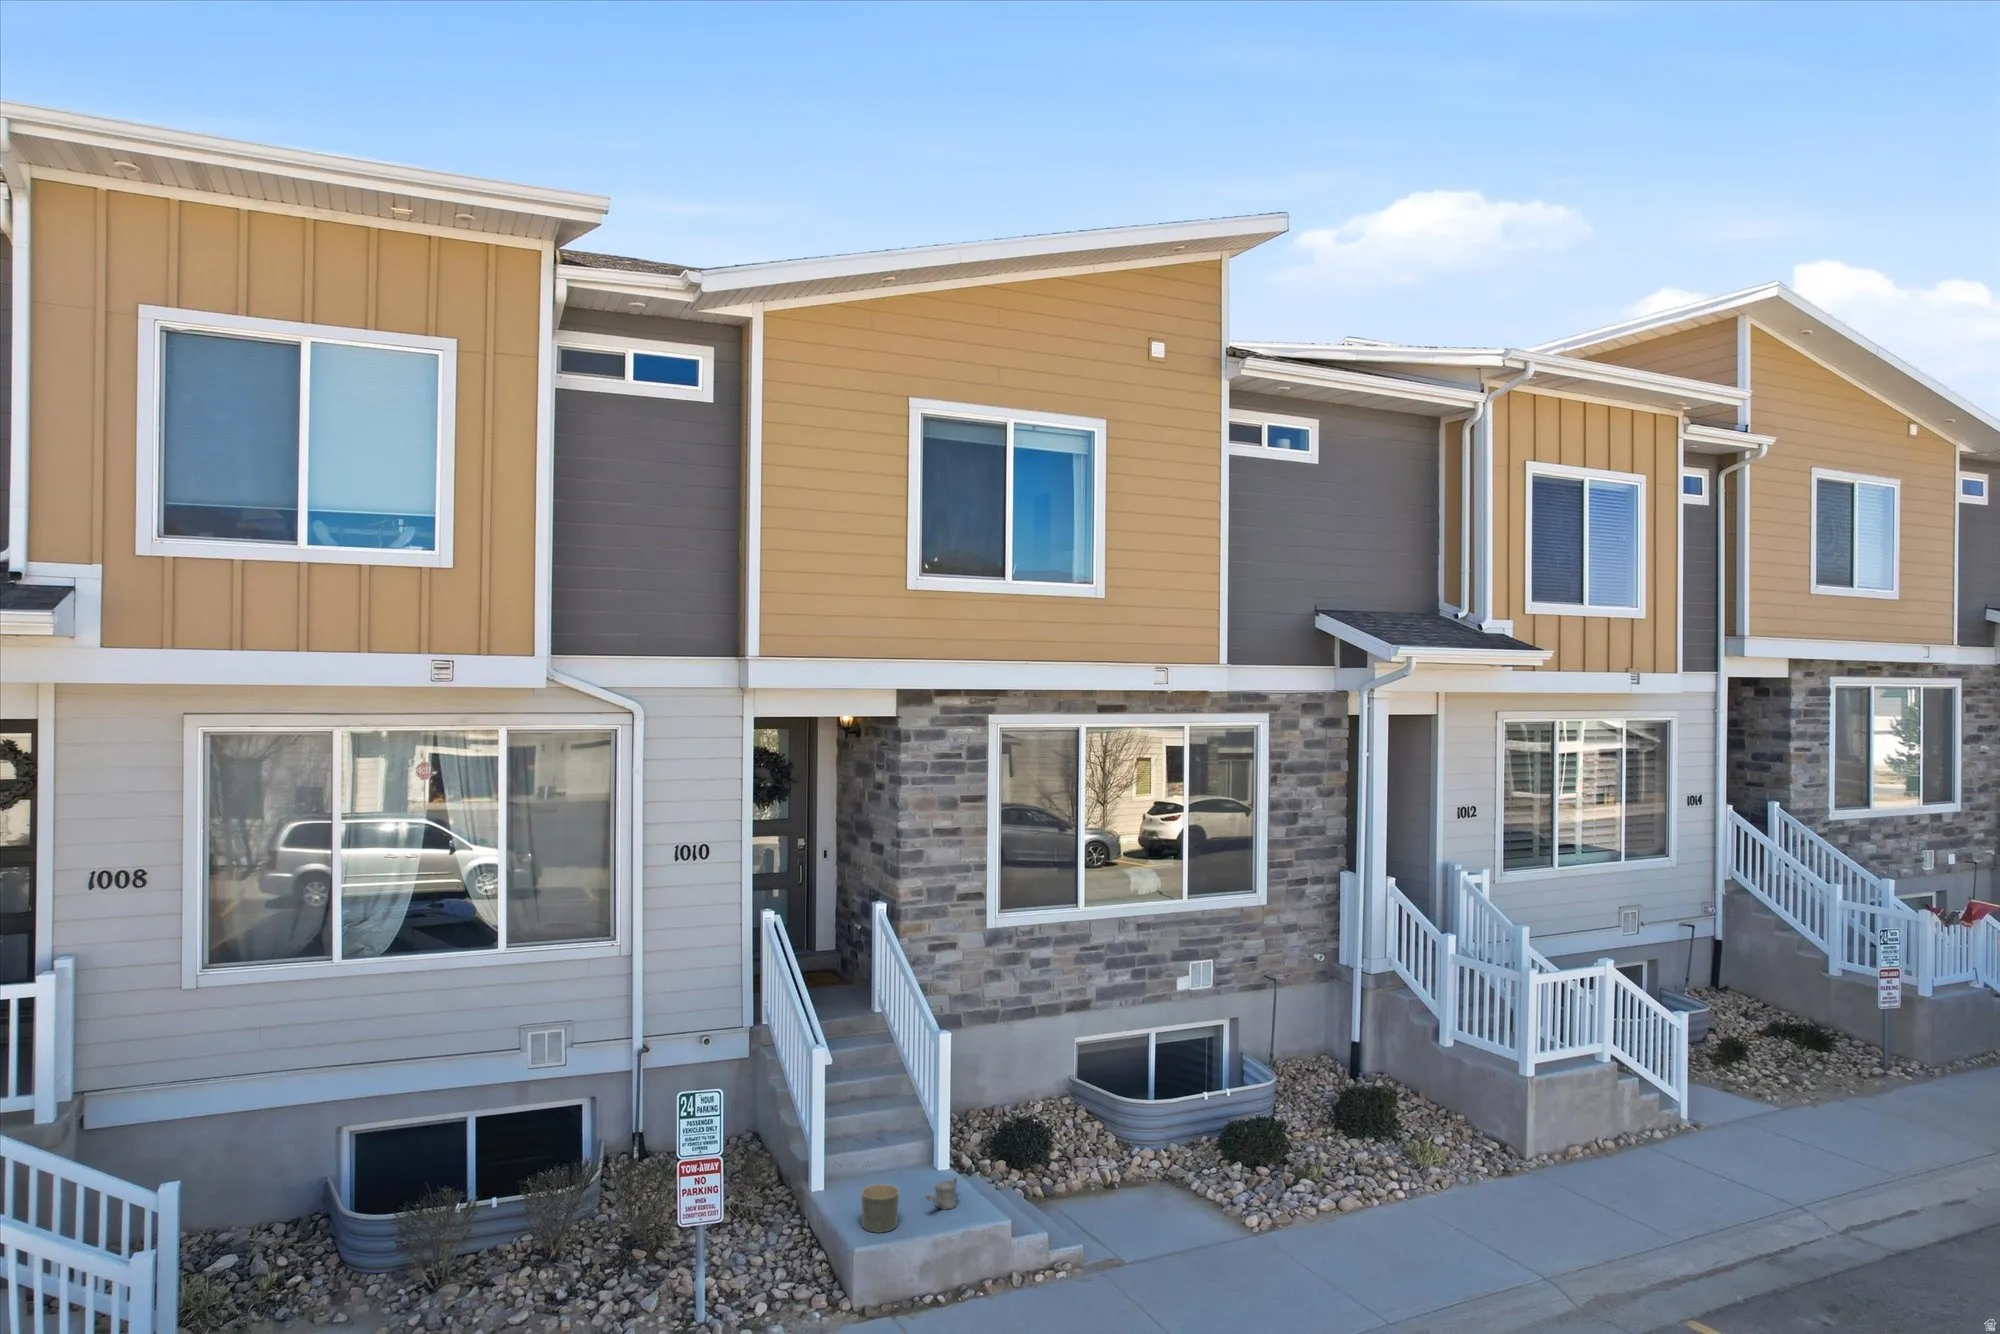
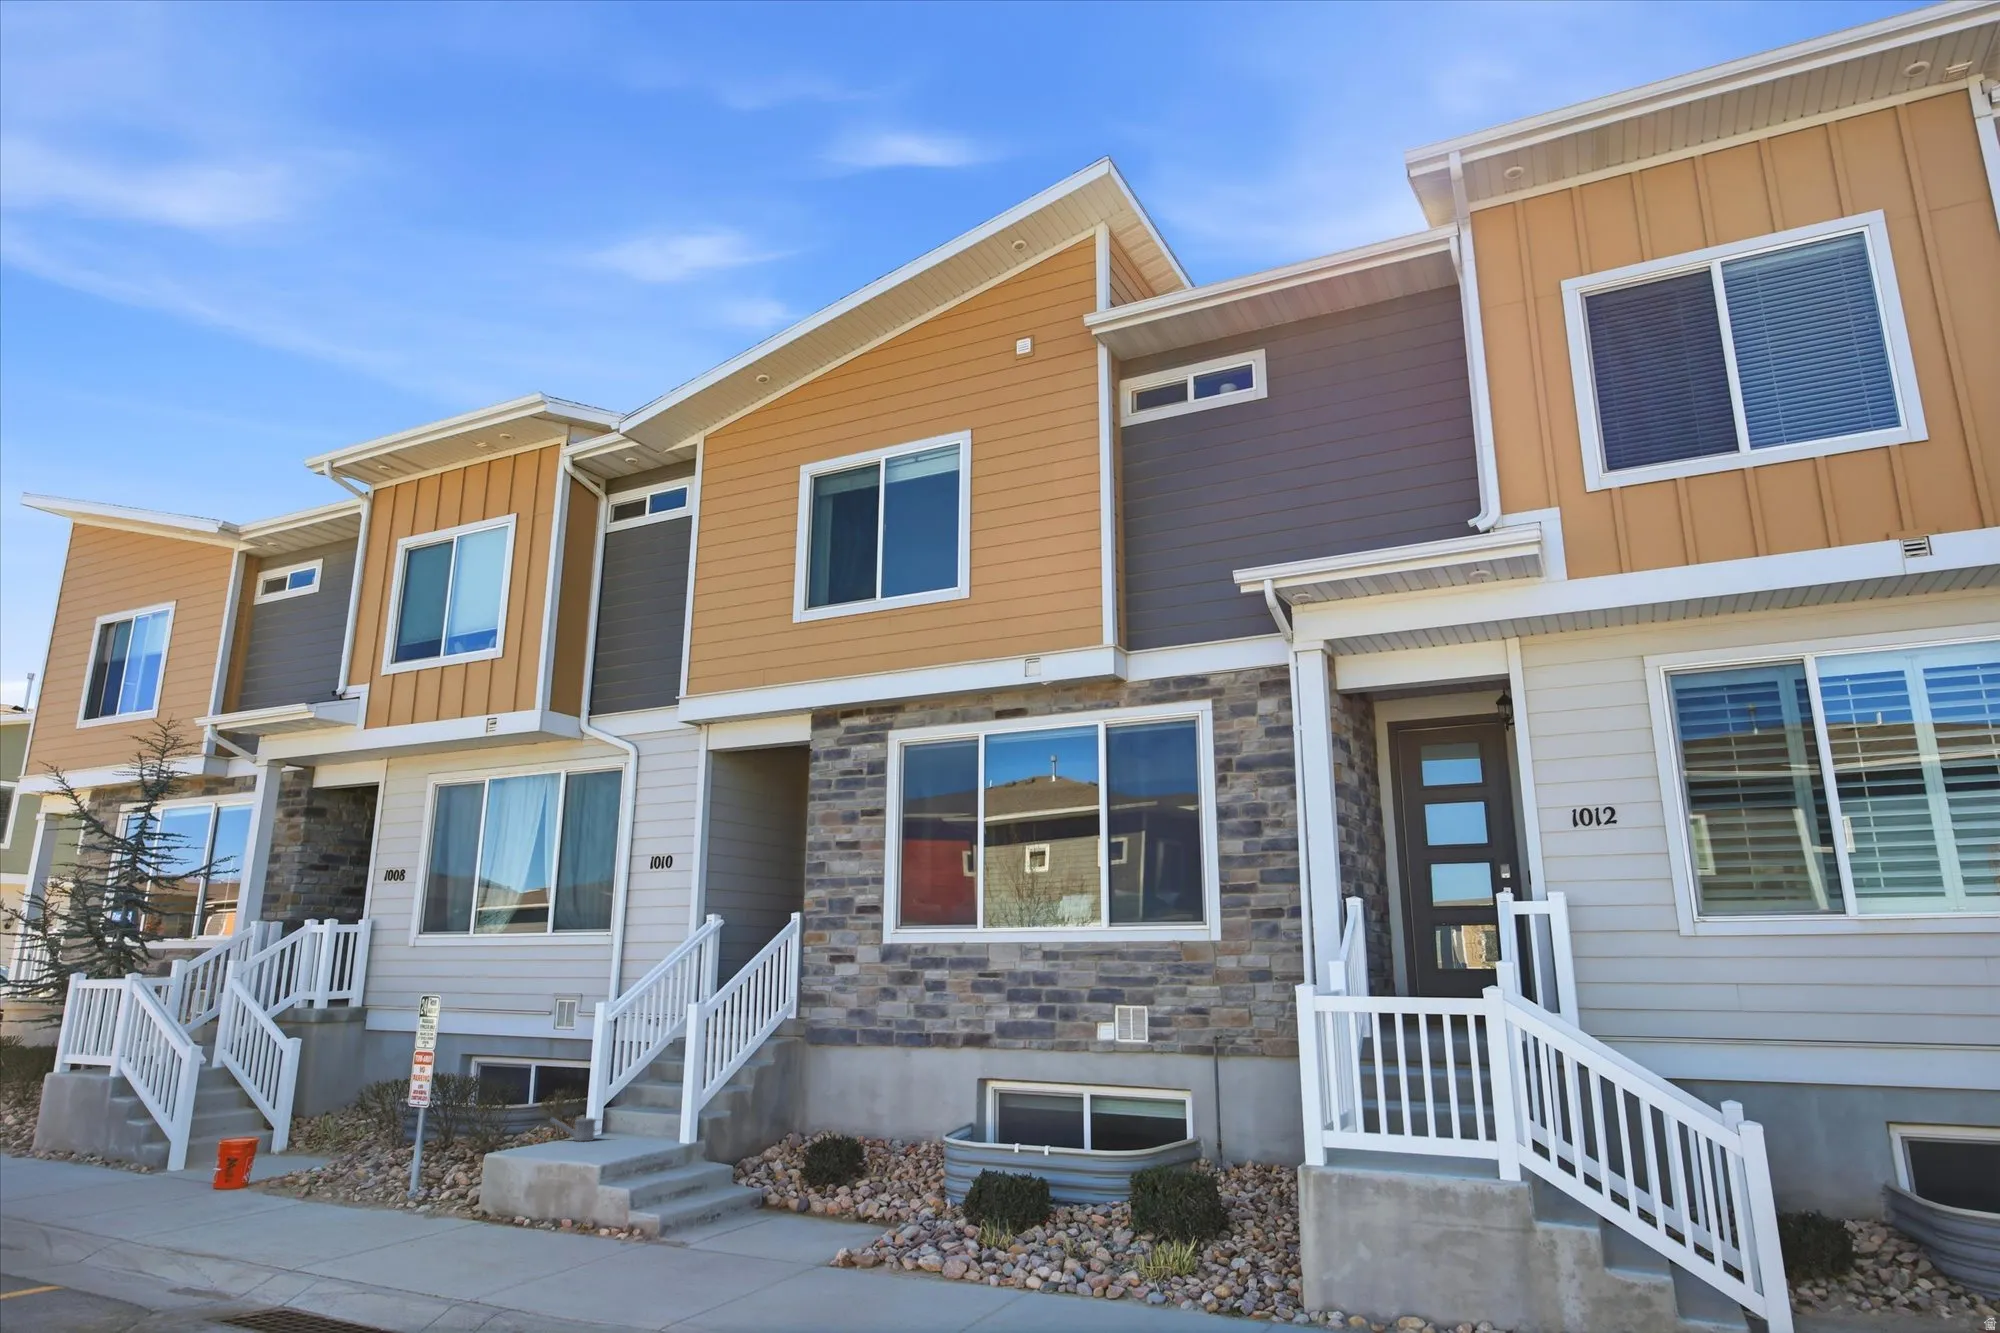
planter: present [861,1184,899,1233] -> none [502,1104,540,1139]

